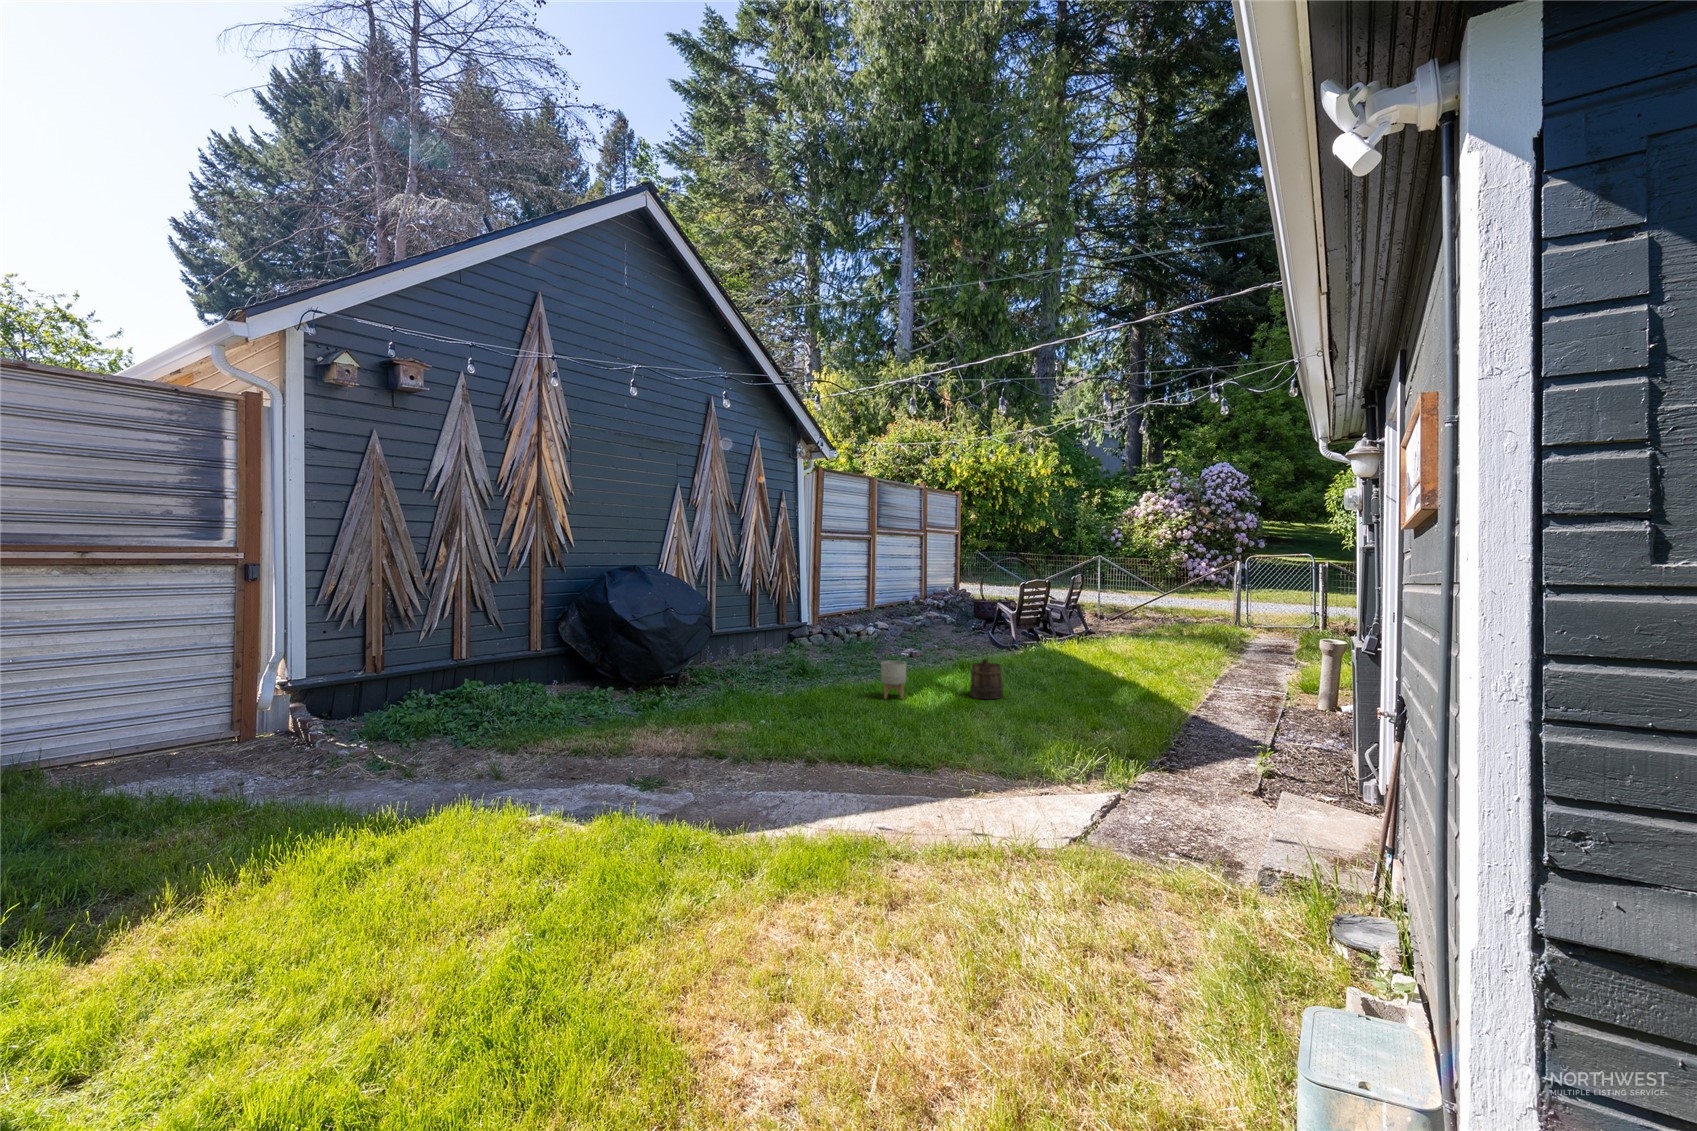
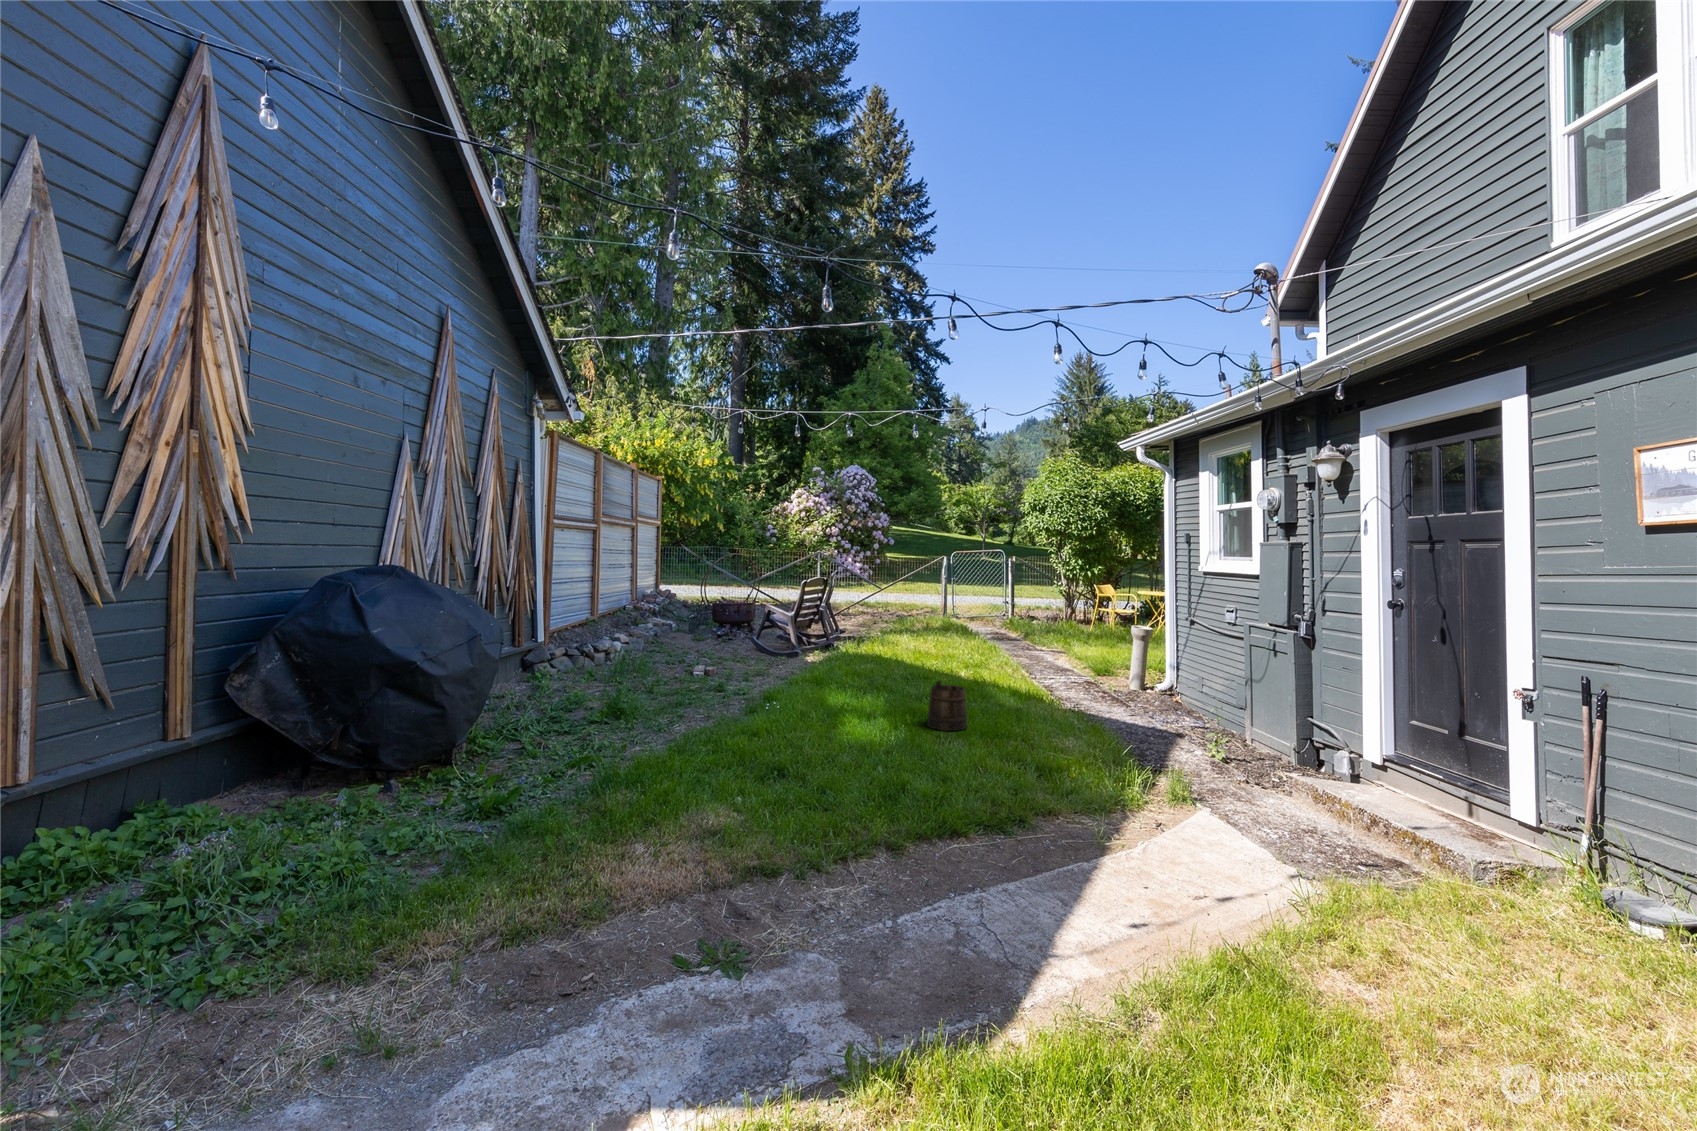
planter: present [881,661,906,699] -> none [839,693,874,747]

